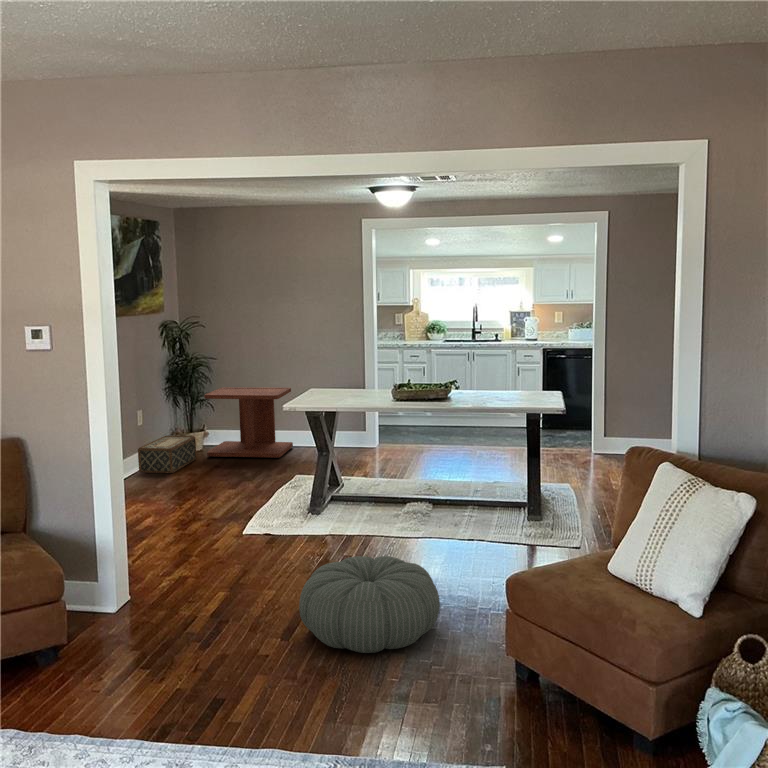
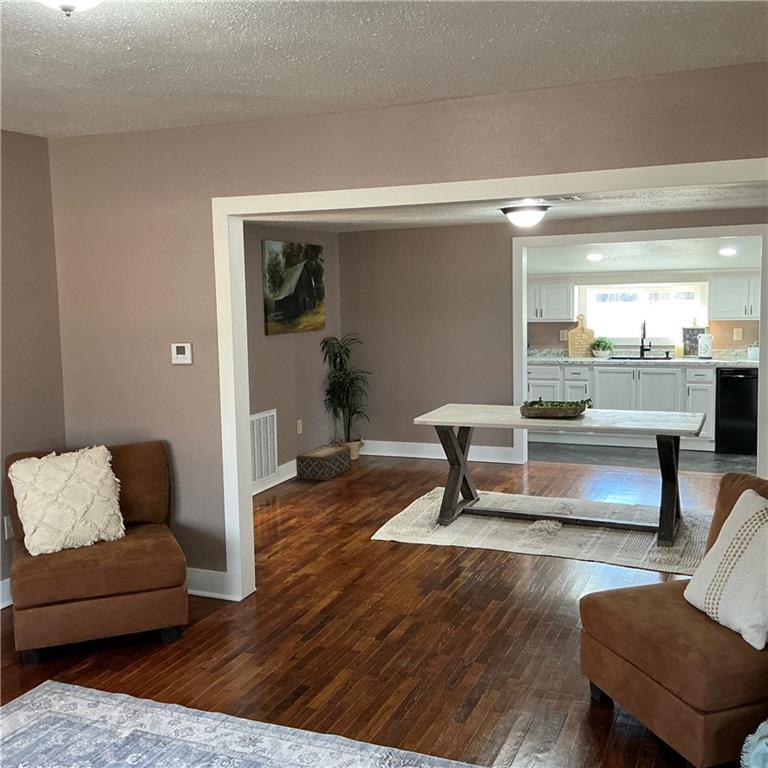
side table: present [204,387,293,458] -> none [359,401,444,470]
pouf: present [299,556,440,653] -> none [392,567,528,660]

